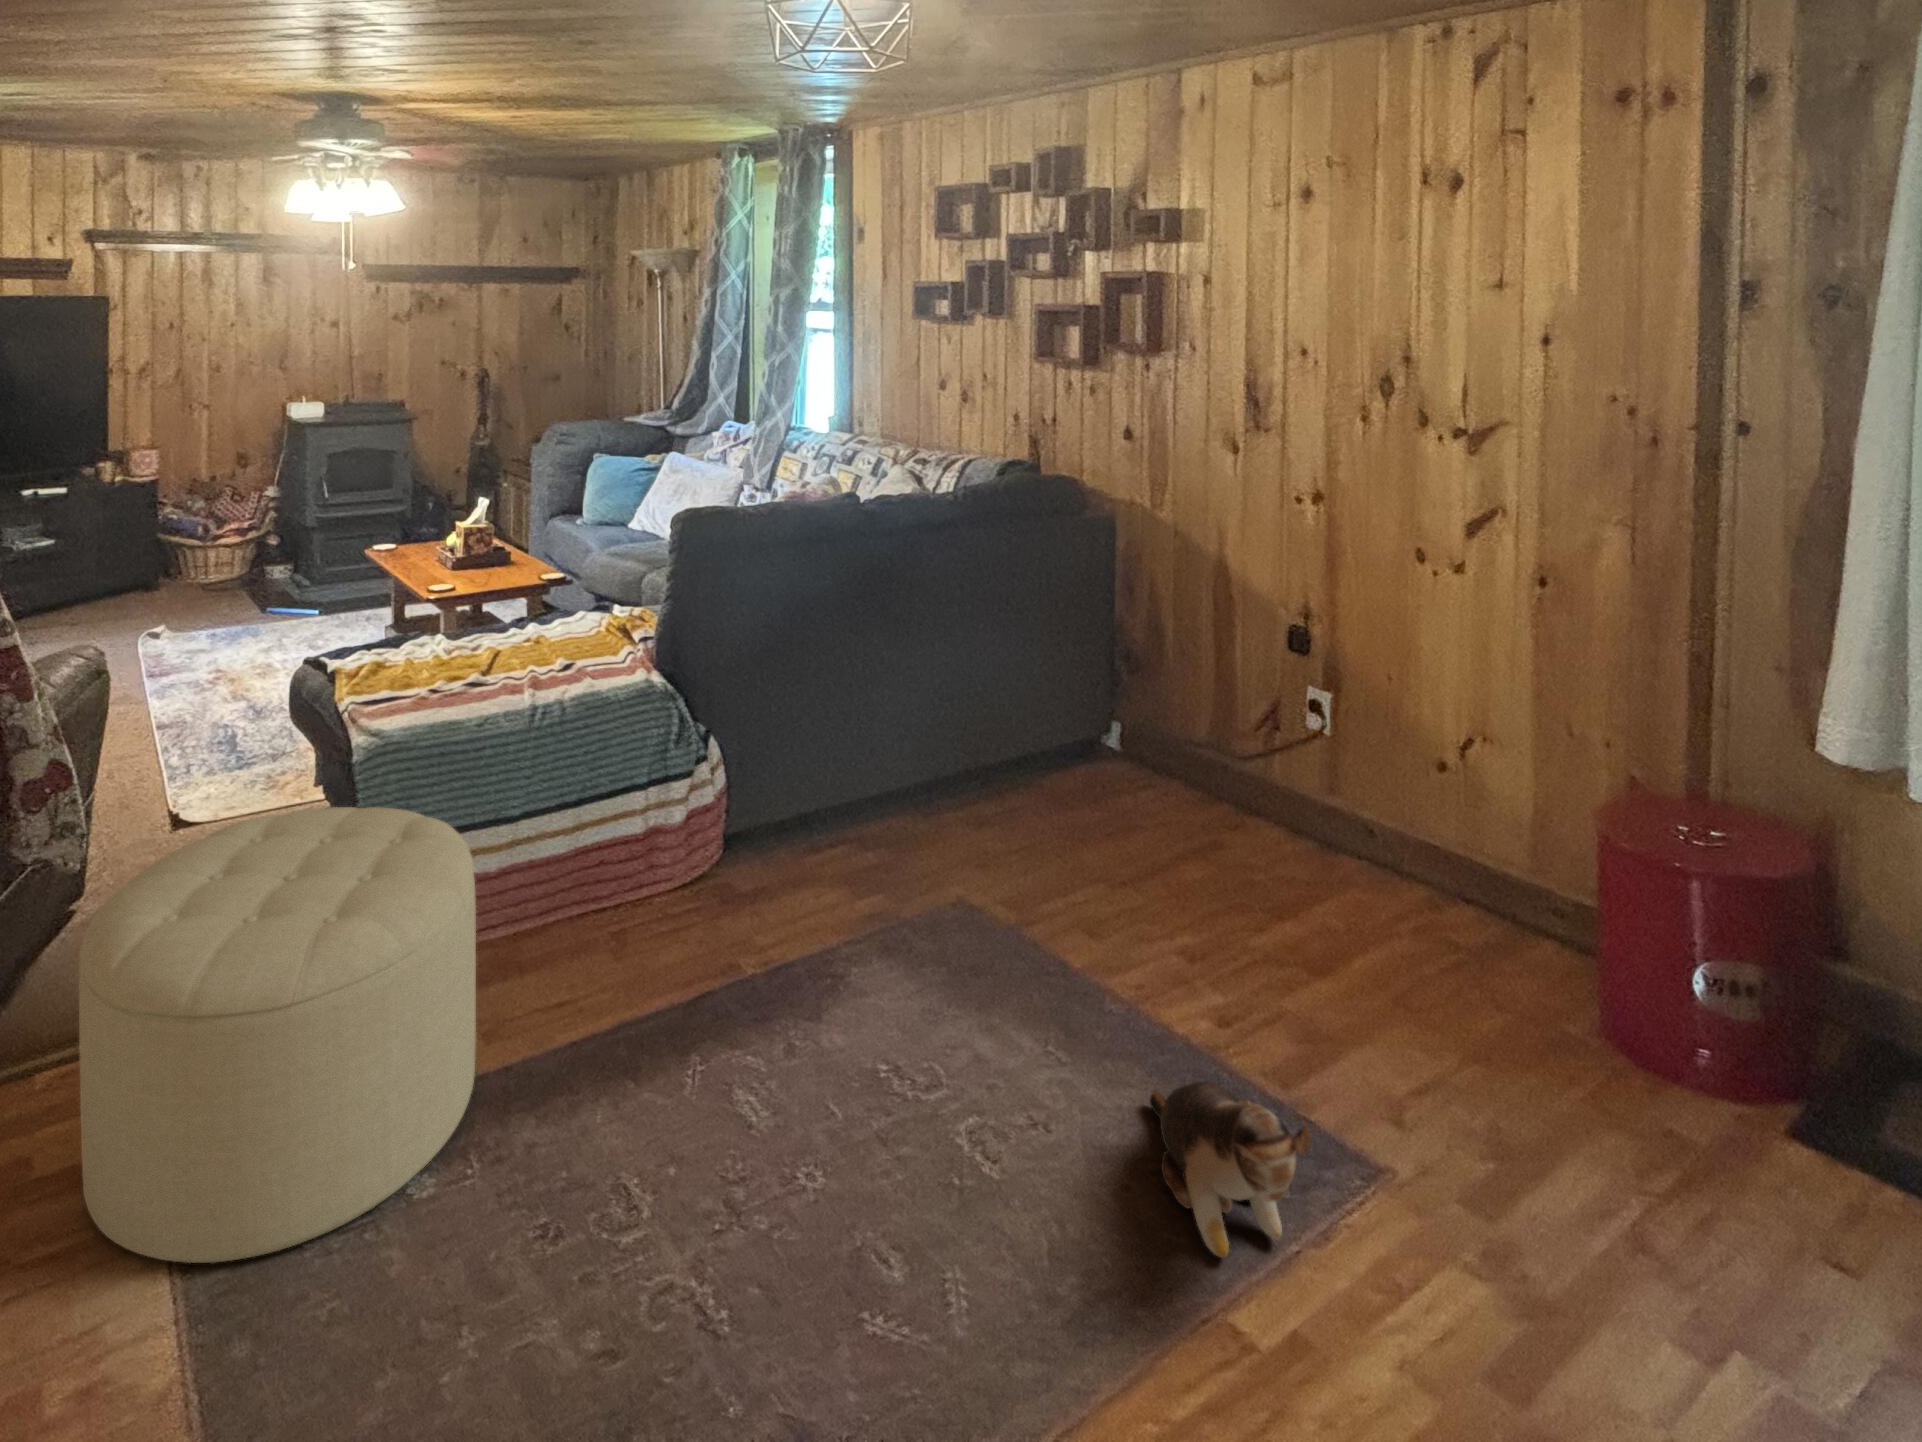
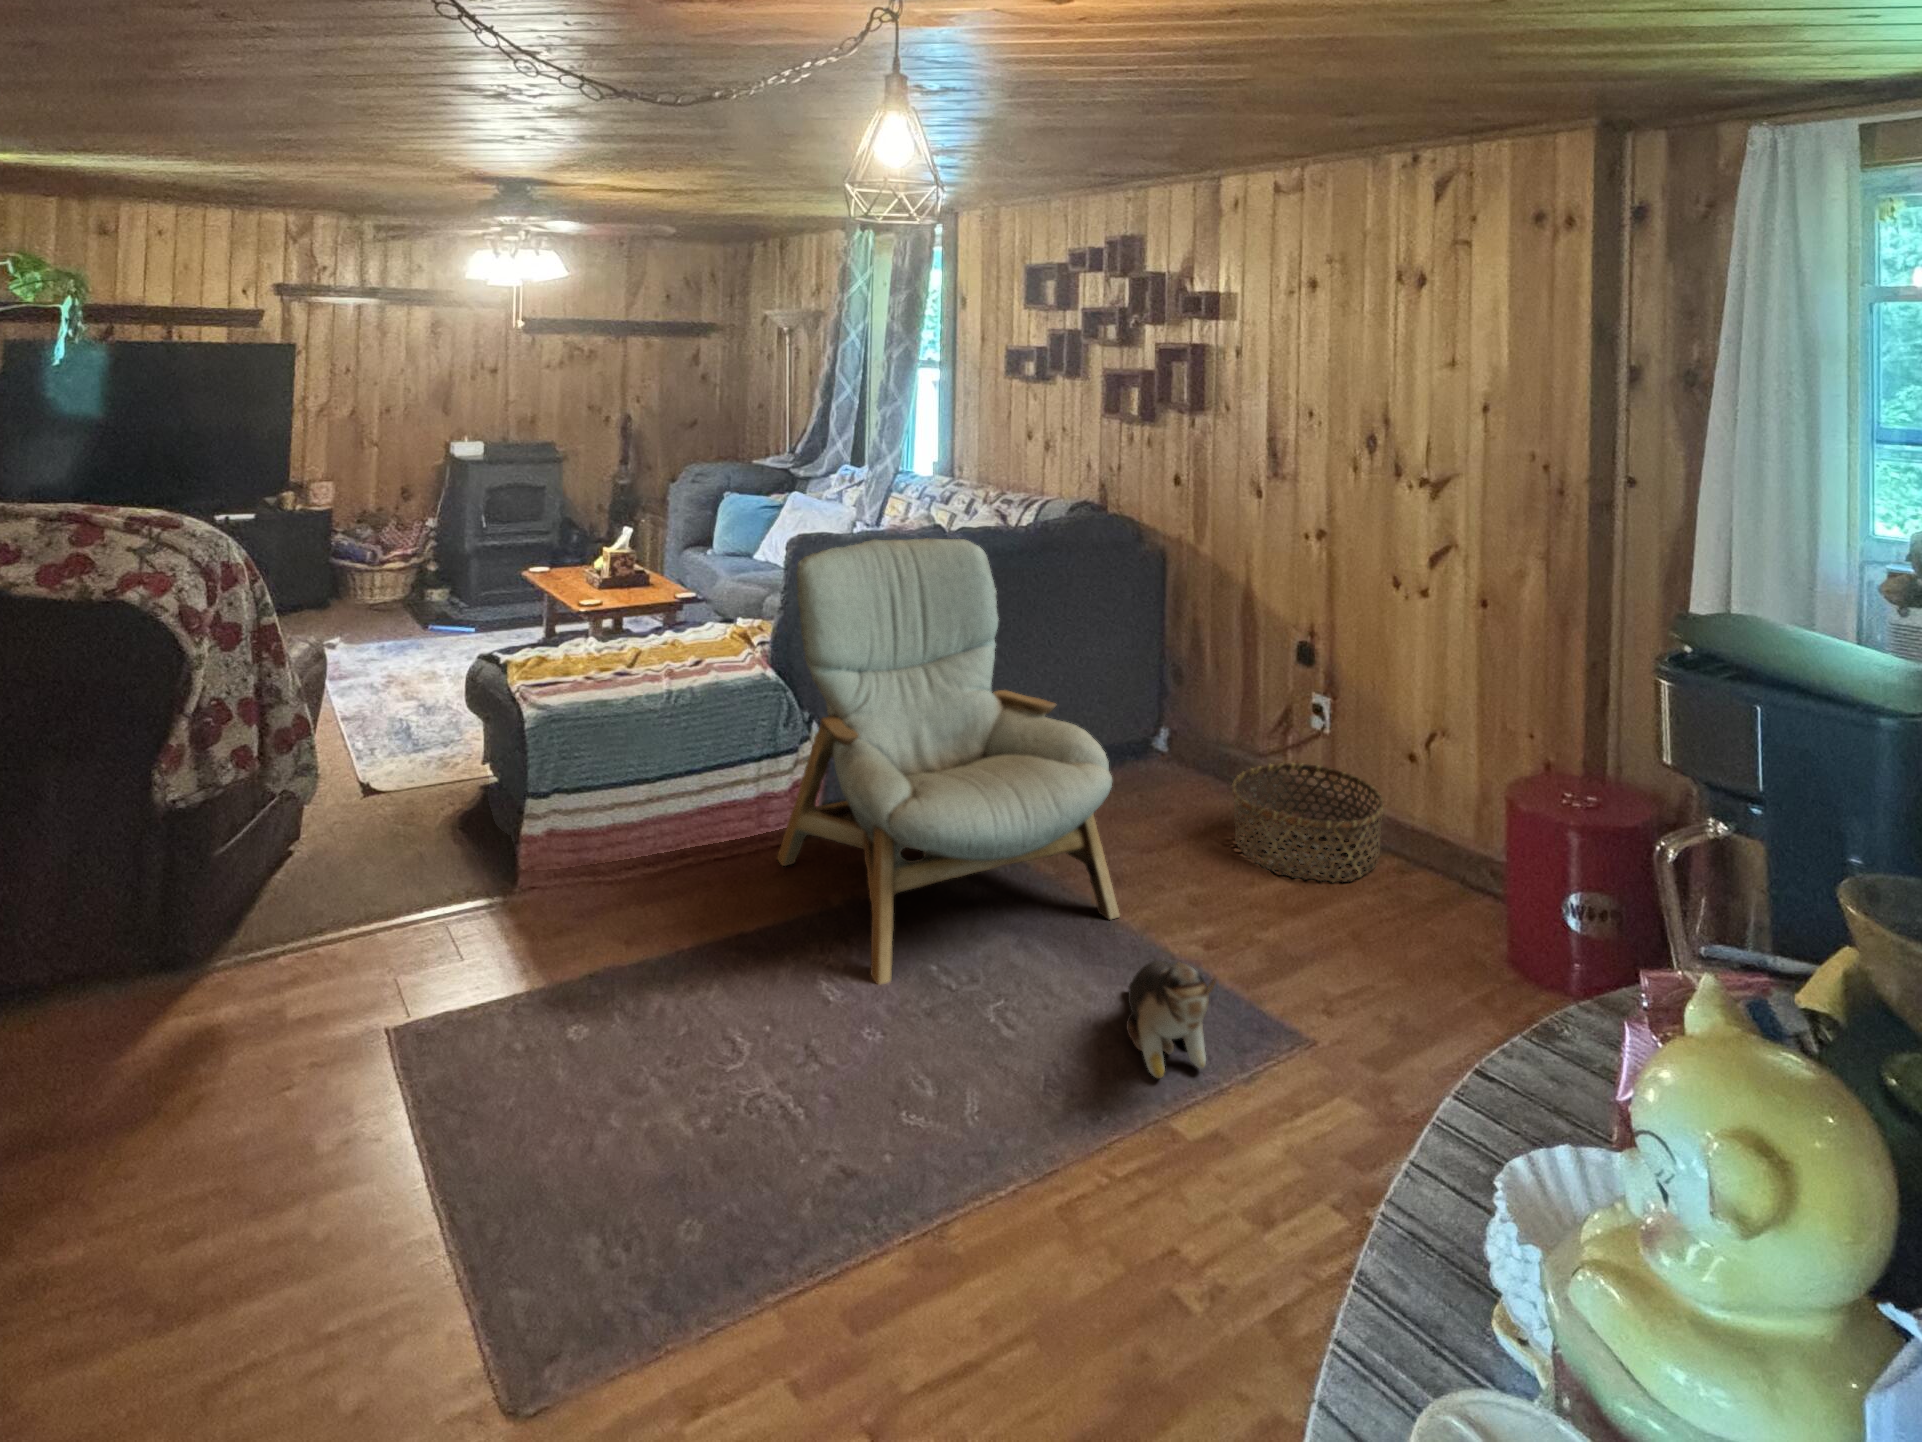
armchair: none [675,511,1114,1108] -> present [777,538,1120,985]
basket: none [1225,770,1418,926] -> present [1232,763,1383,883]
ottoman: present [79,807,476,1263] -> none [328,756,620,1065]

